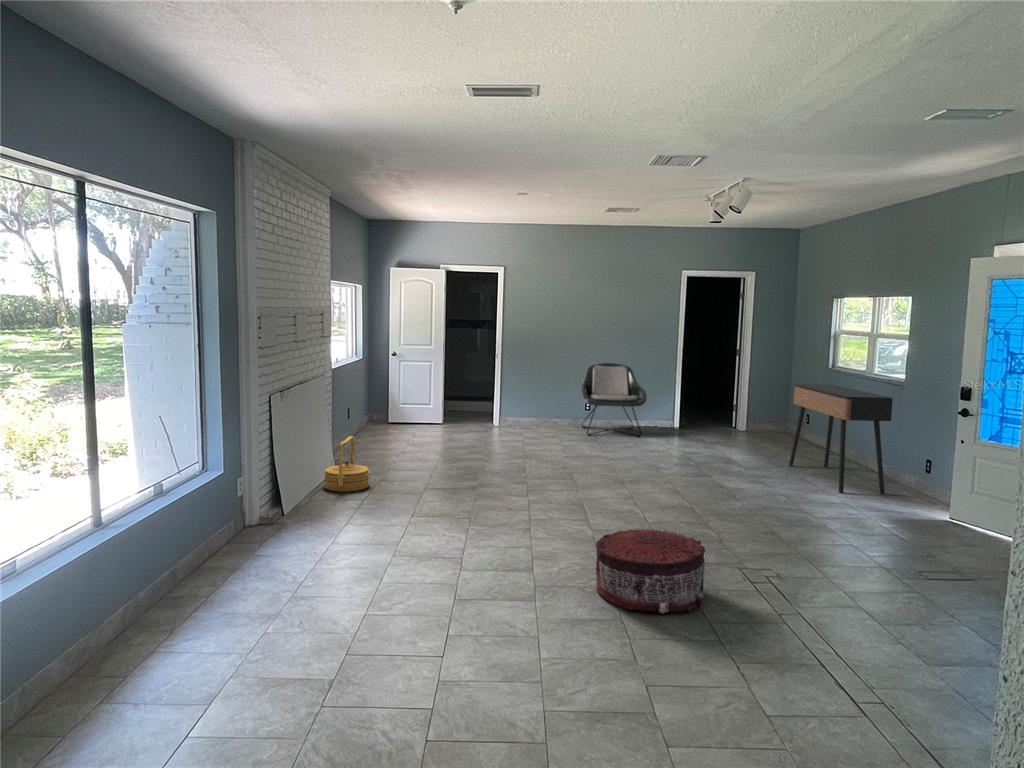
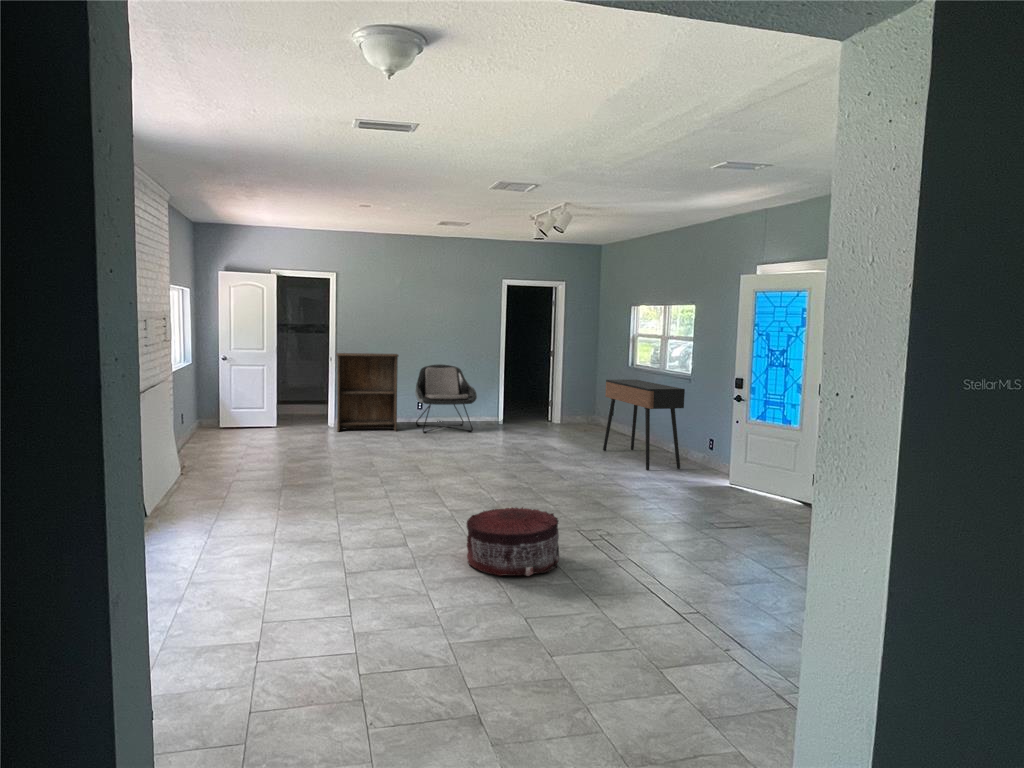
bookshelf: none [499,349,564,432] -> present [336,353,399,432]
woven basket: present [324,436,370,491] -> none [173,442,222,498]

